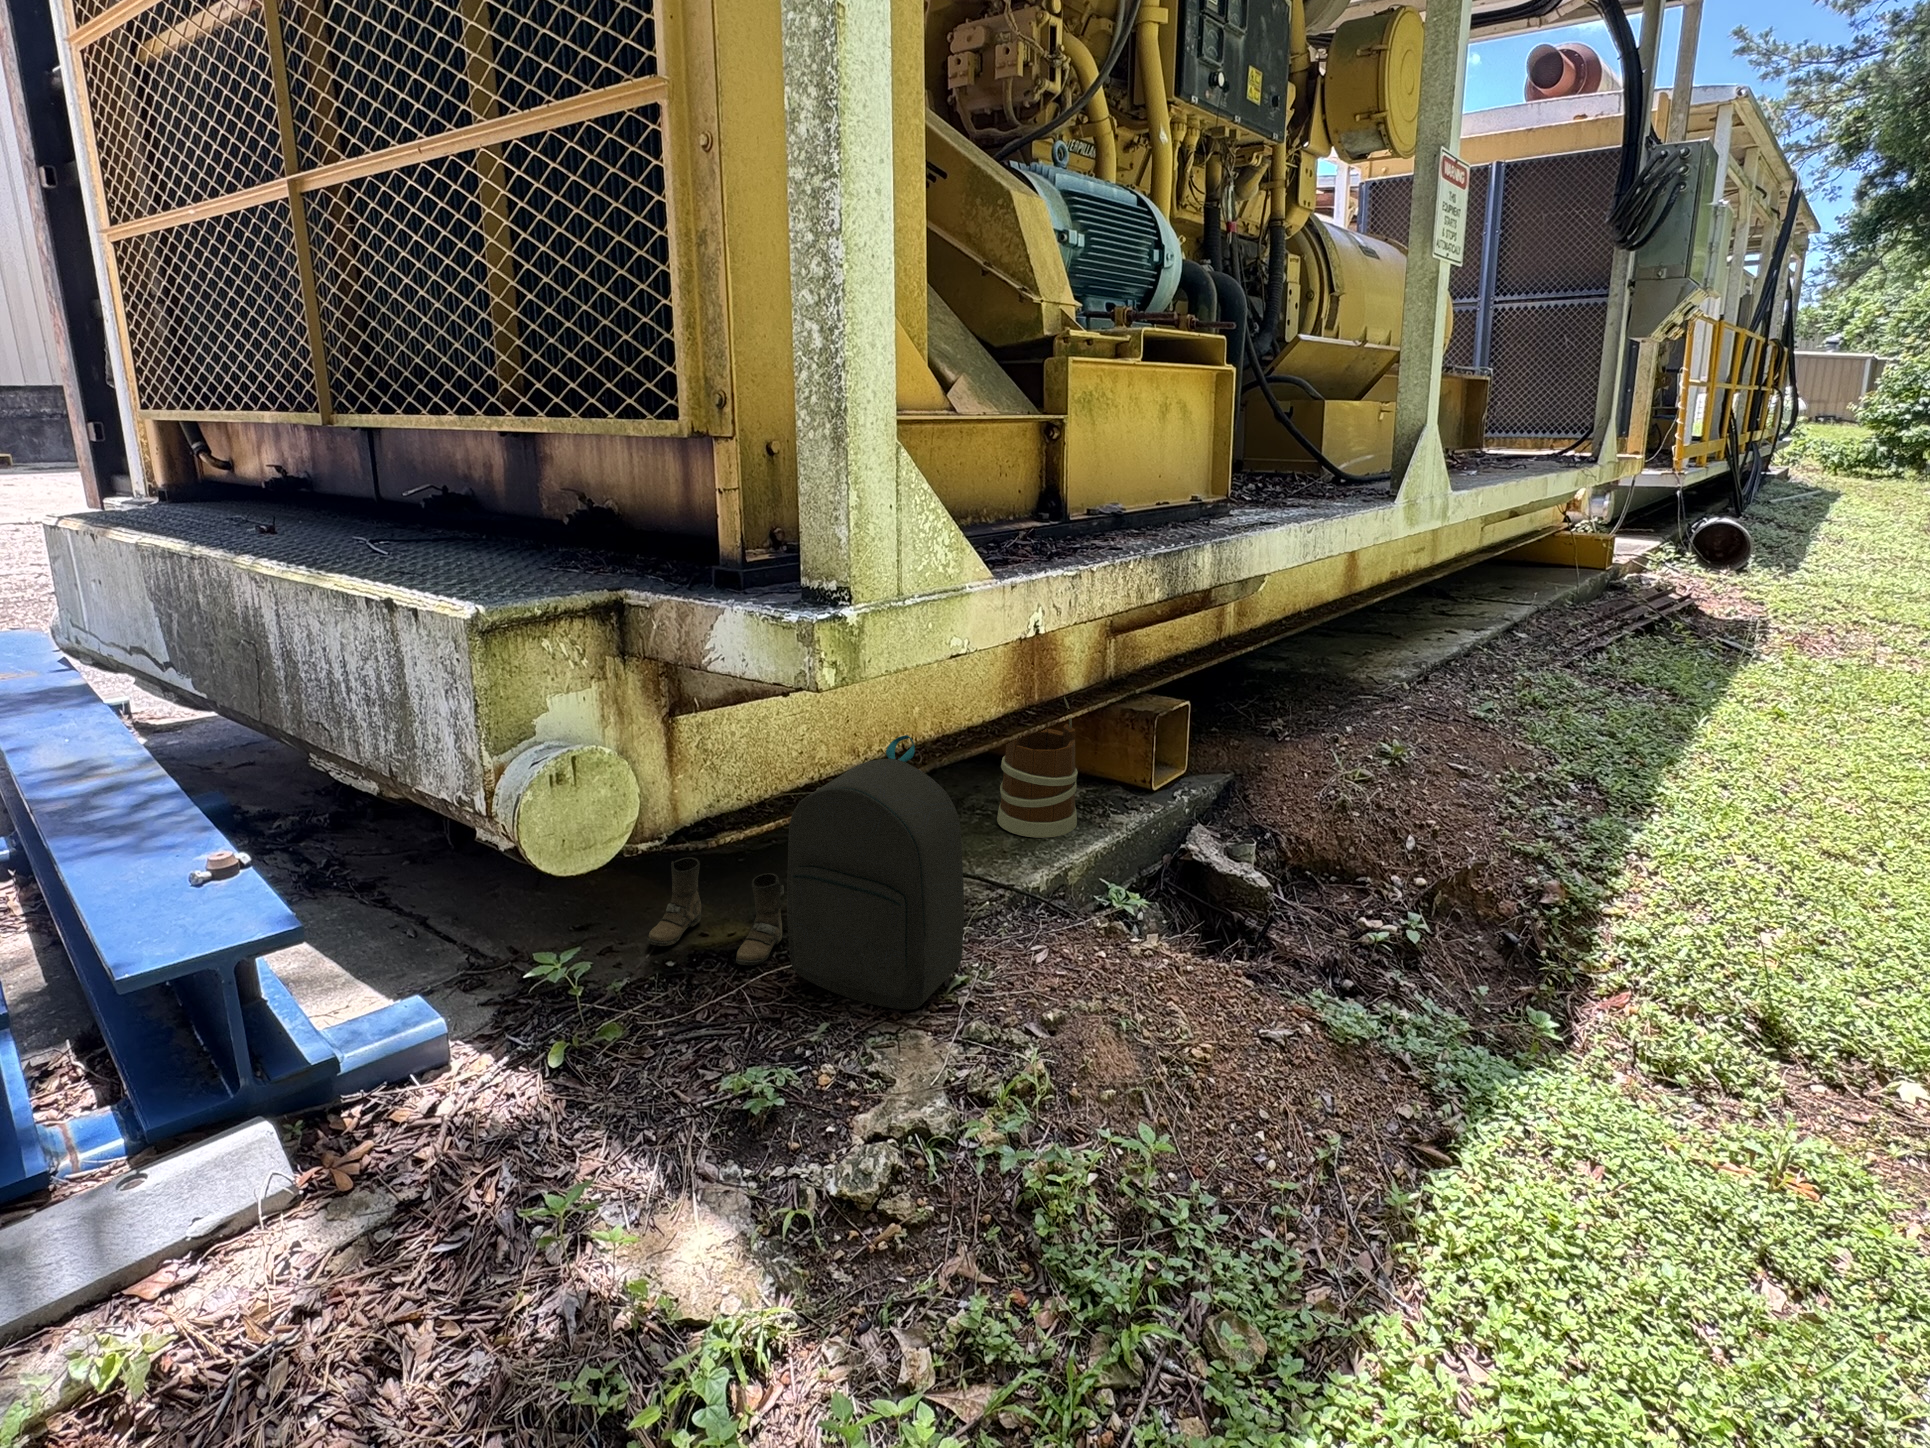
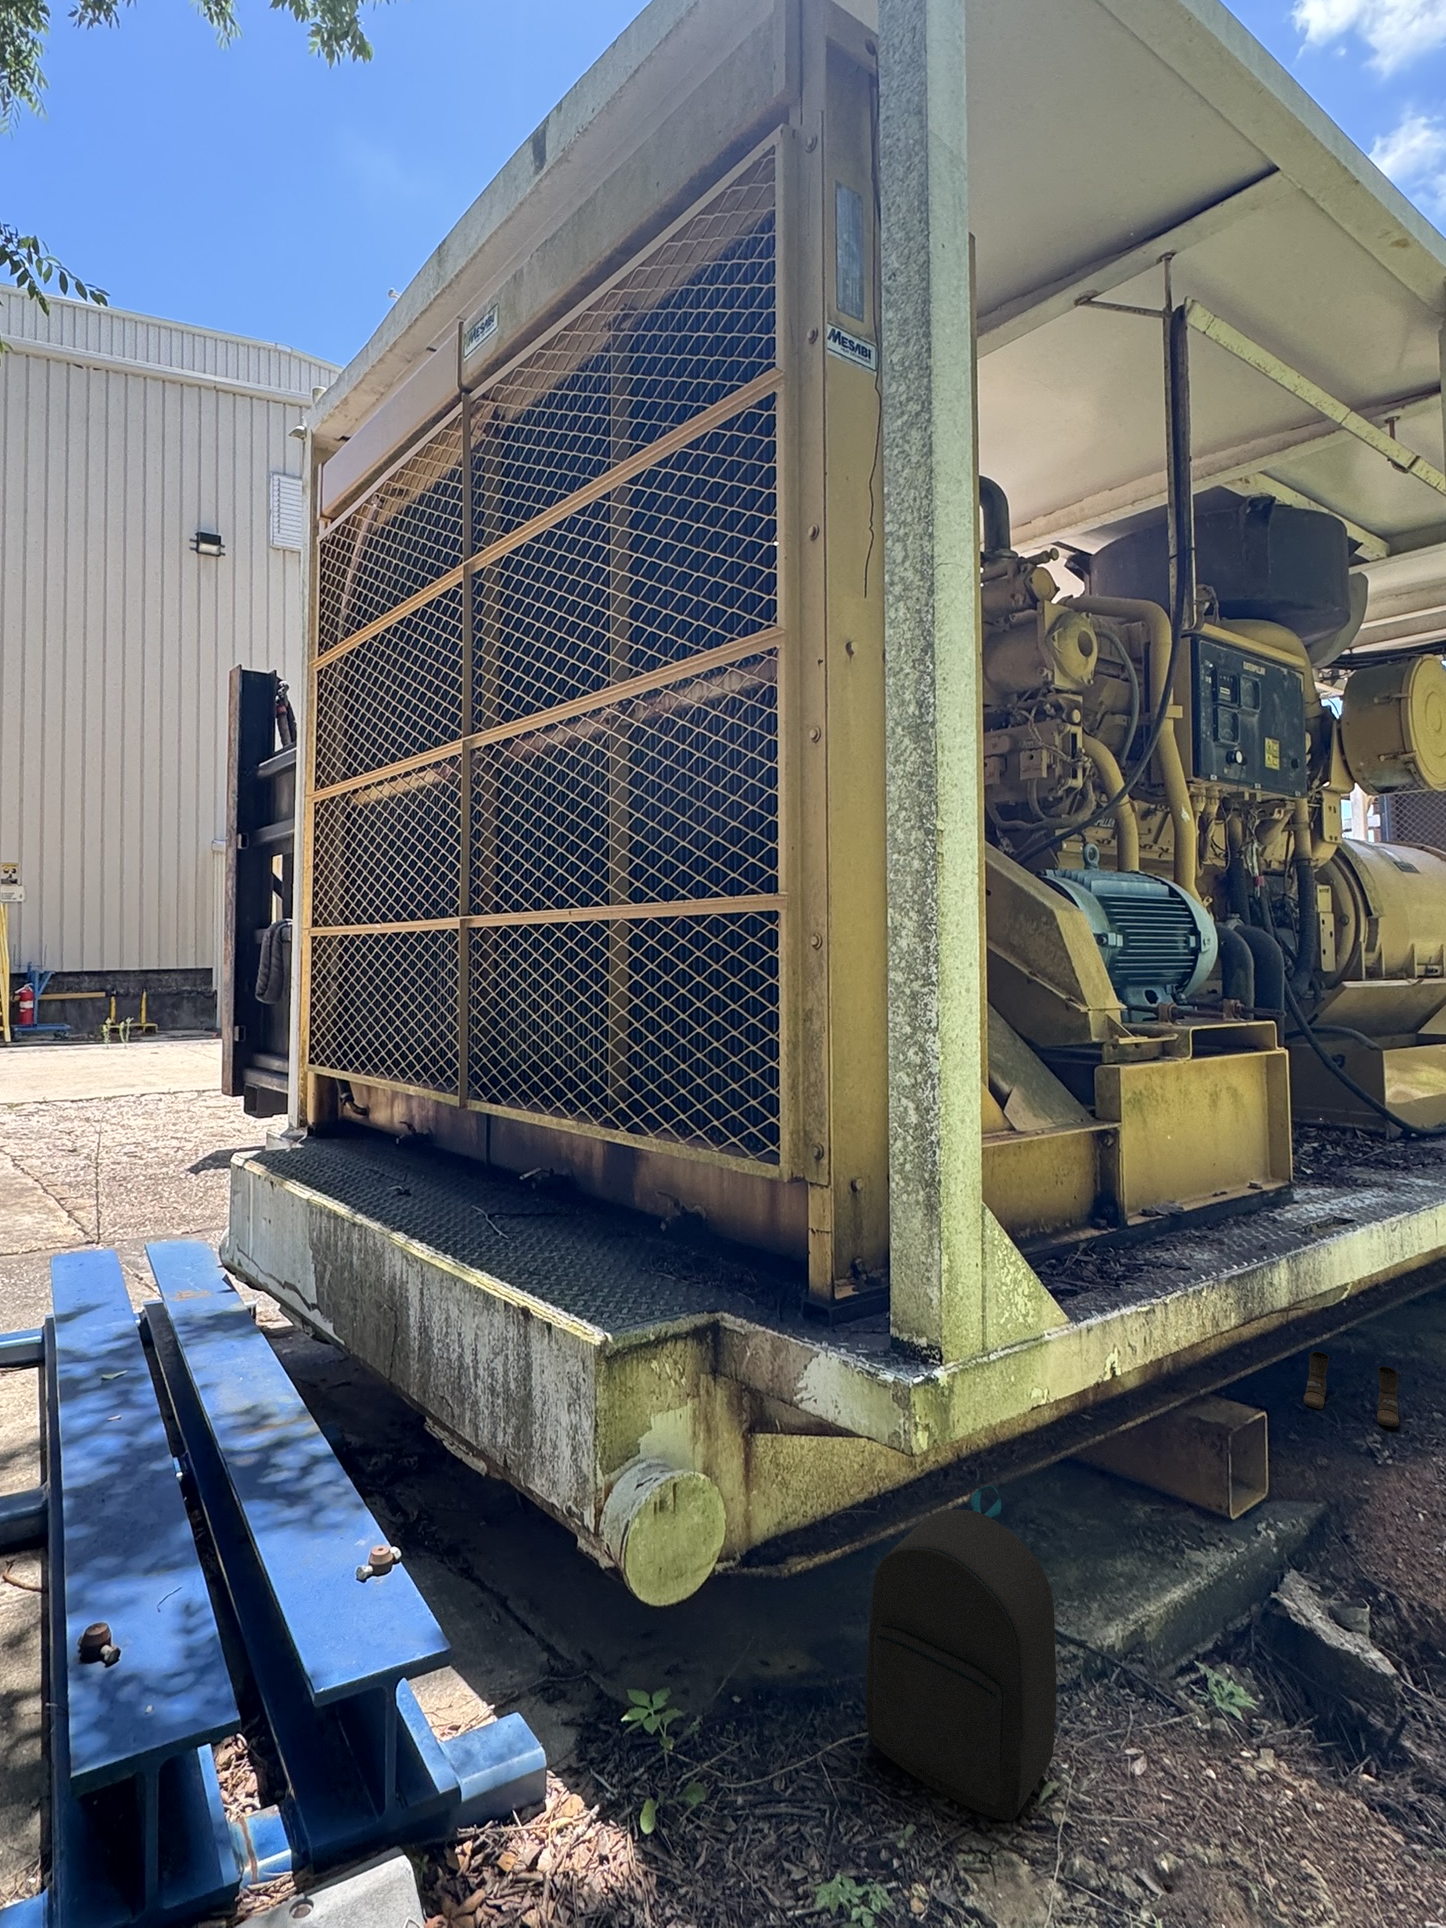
wooden bucket: present [997,697,1078,838] -> none [1057,1399,1148,1577]
boots: present [647,857,784,965] -> present [1304,1351,1400,1427]

